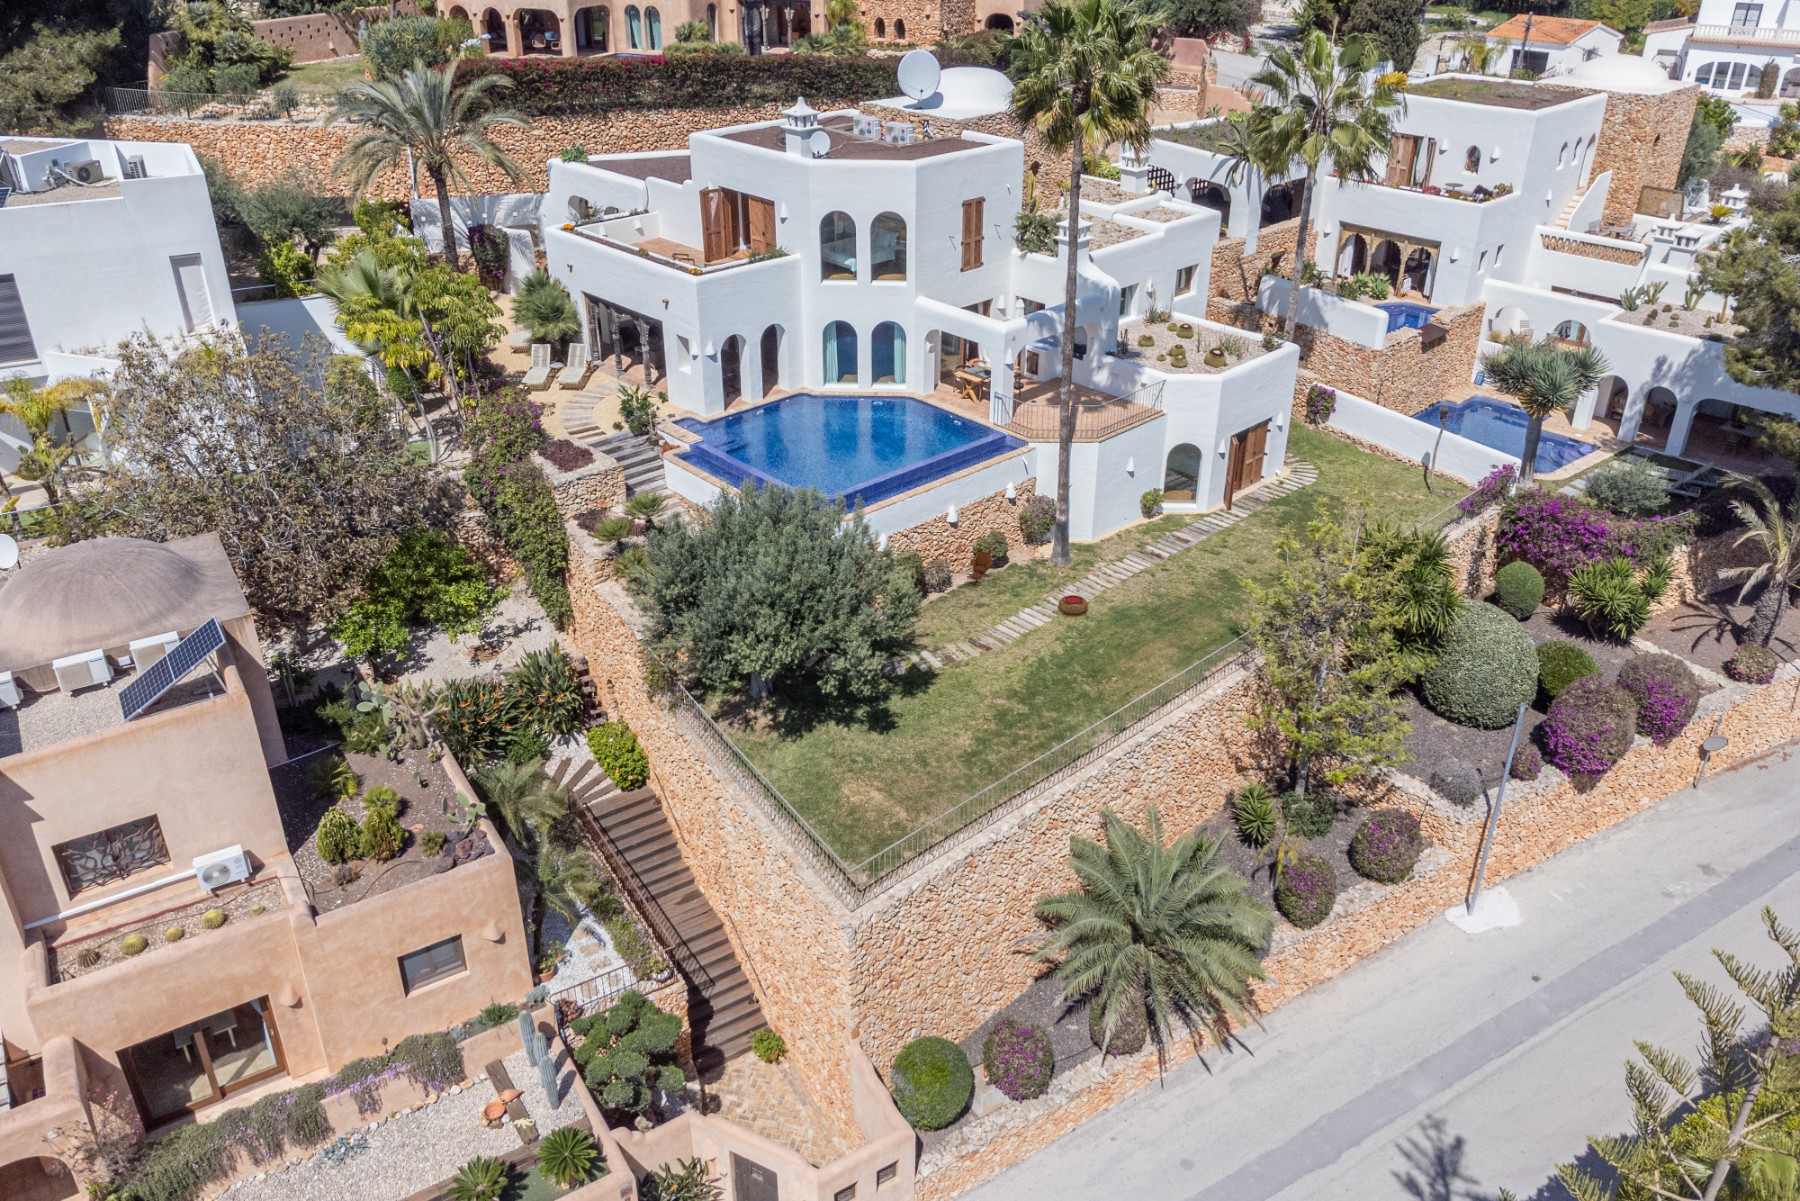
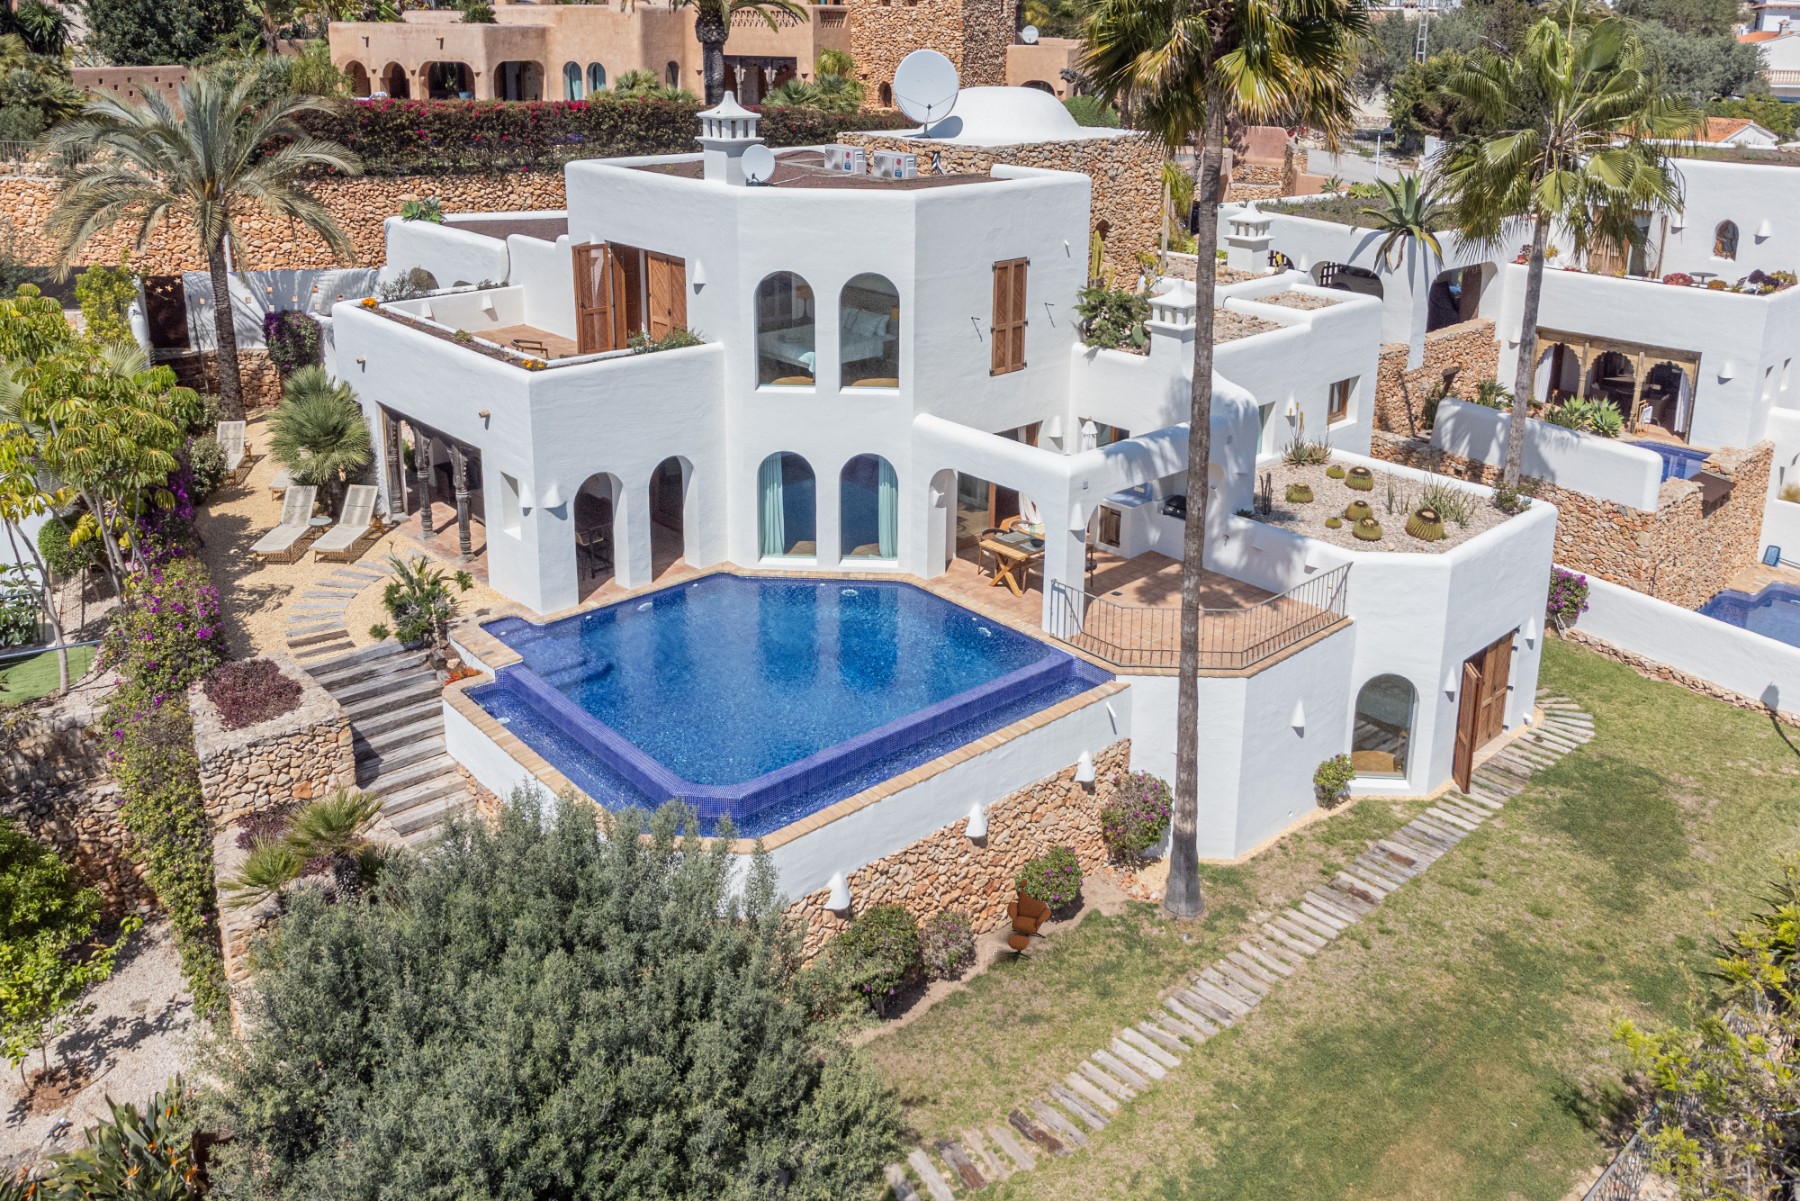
pouf: present [1059,595,1088,614] -> none [1186,997,1247,1044]

